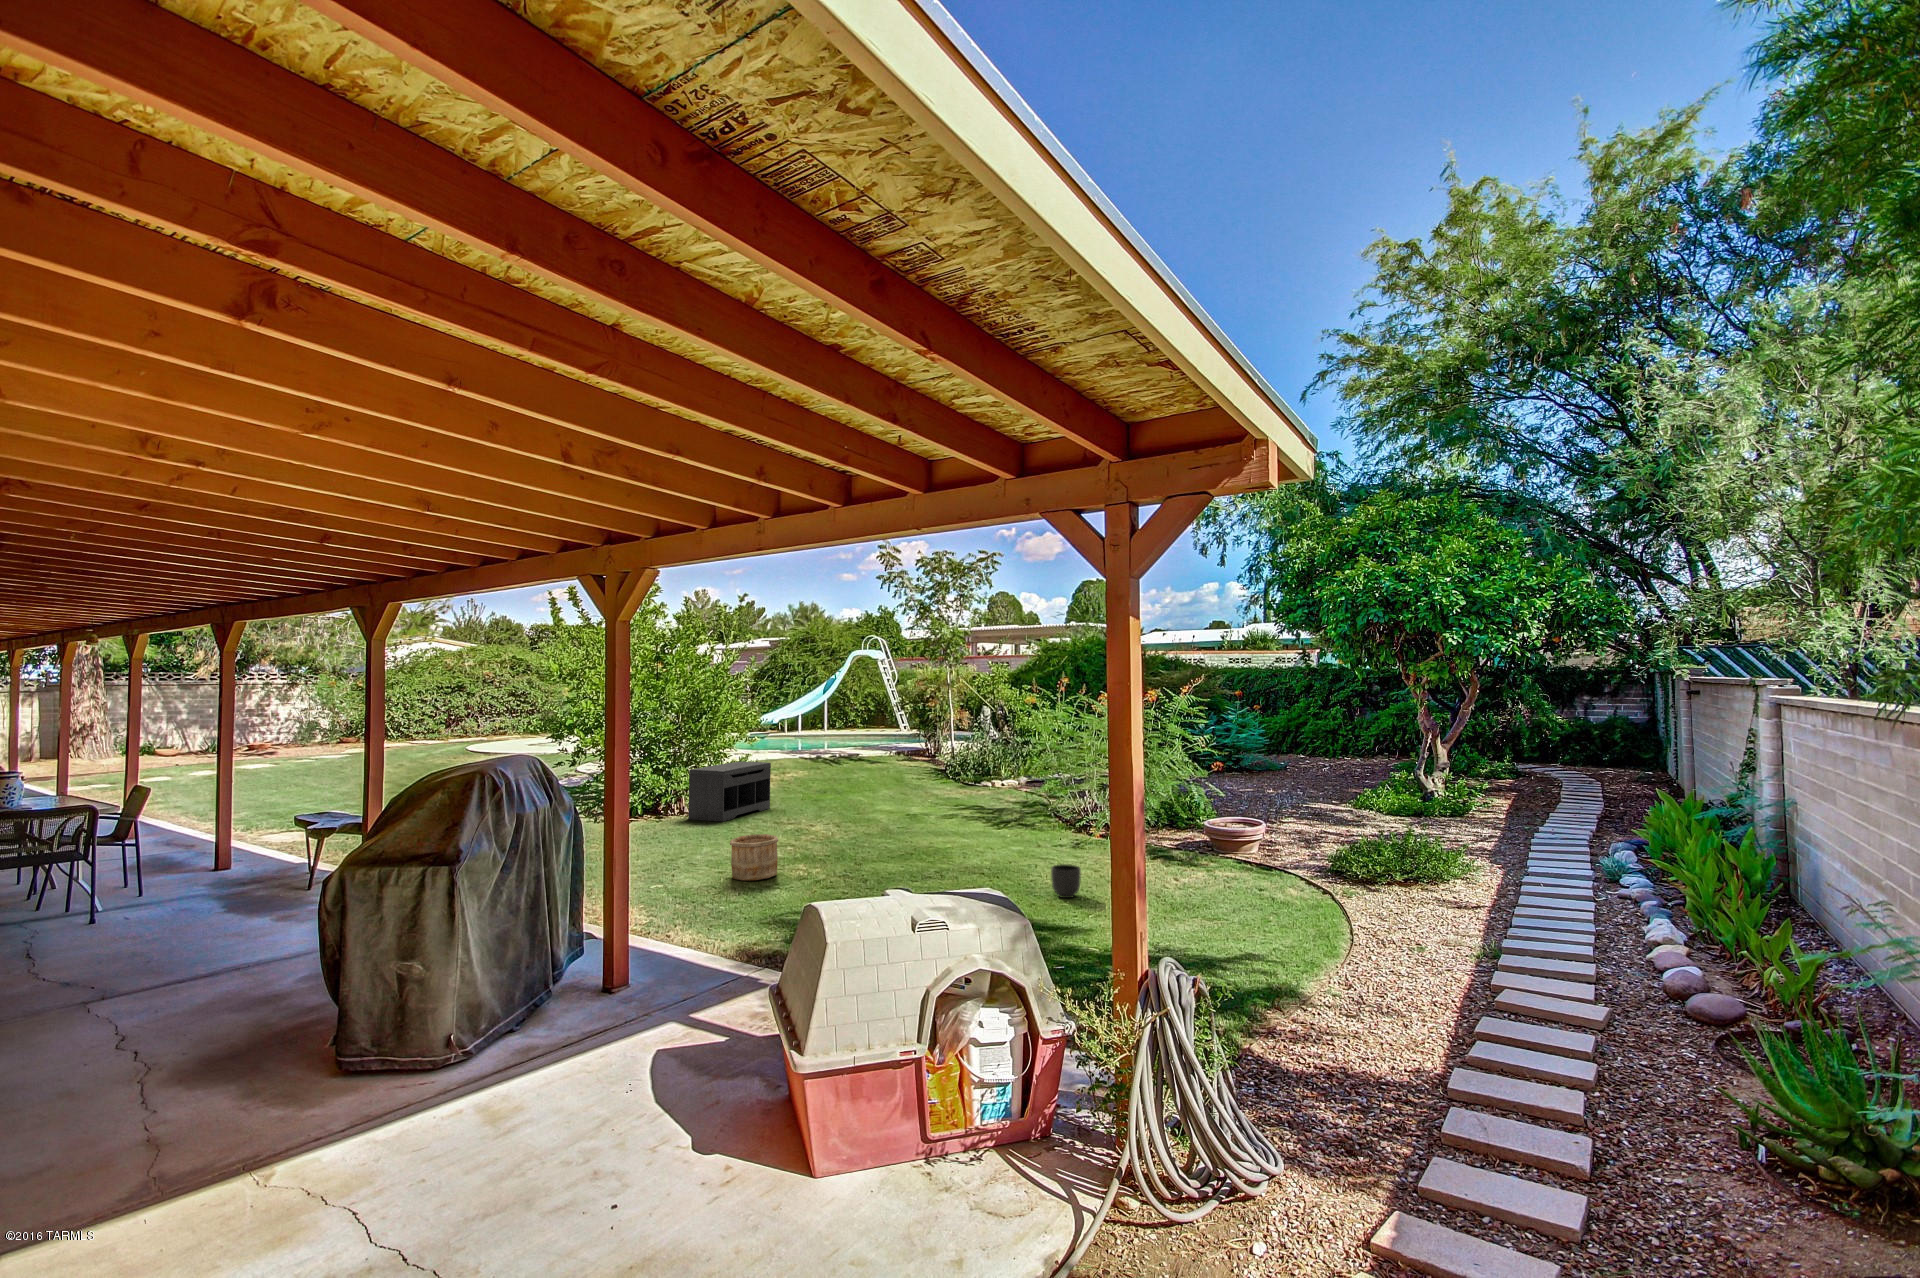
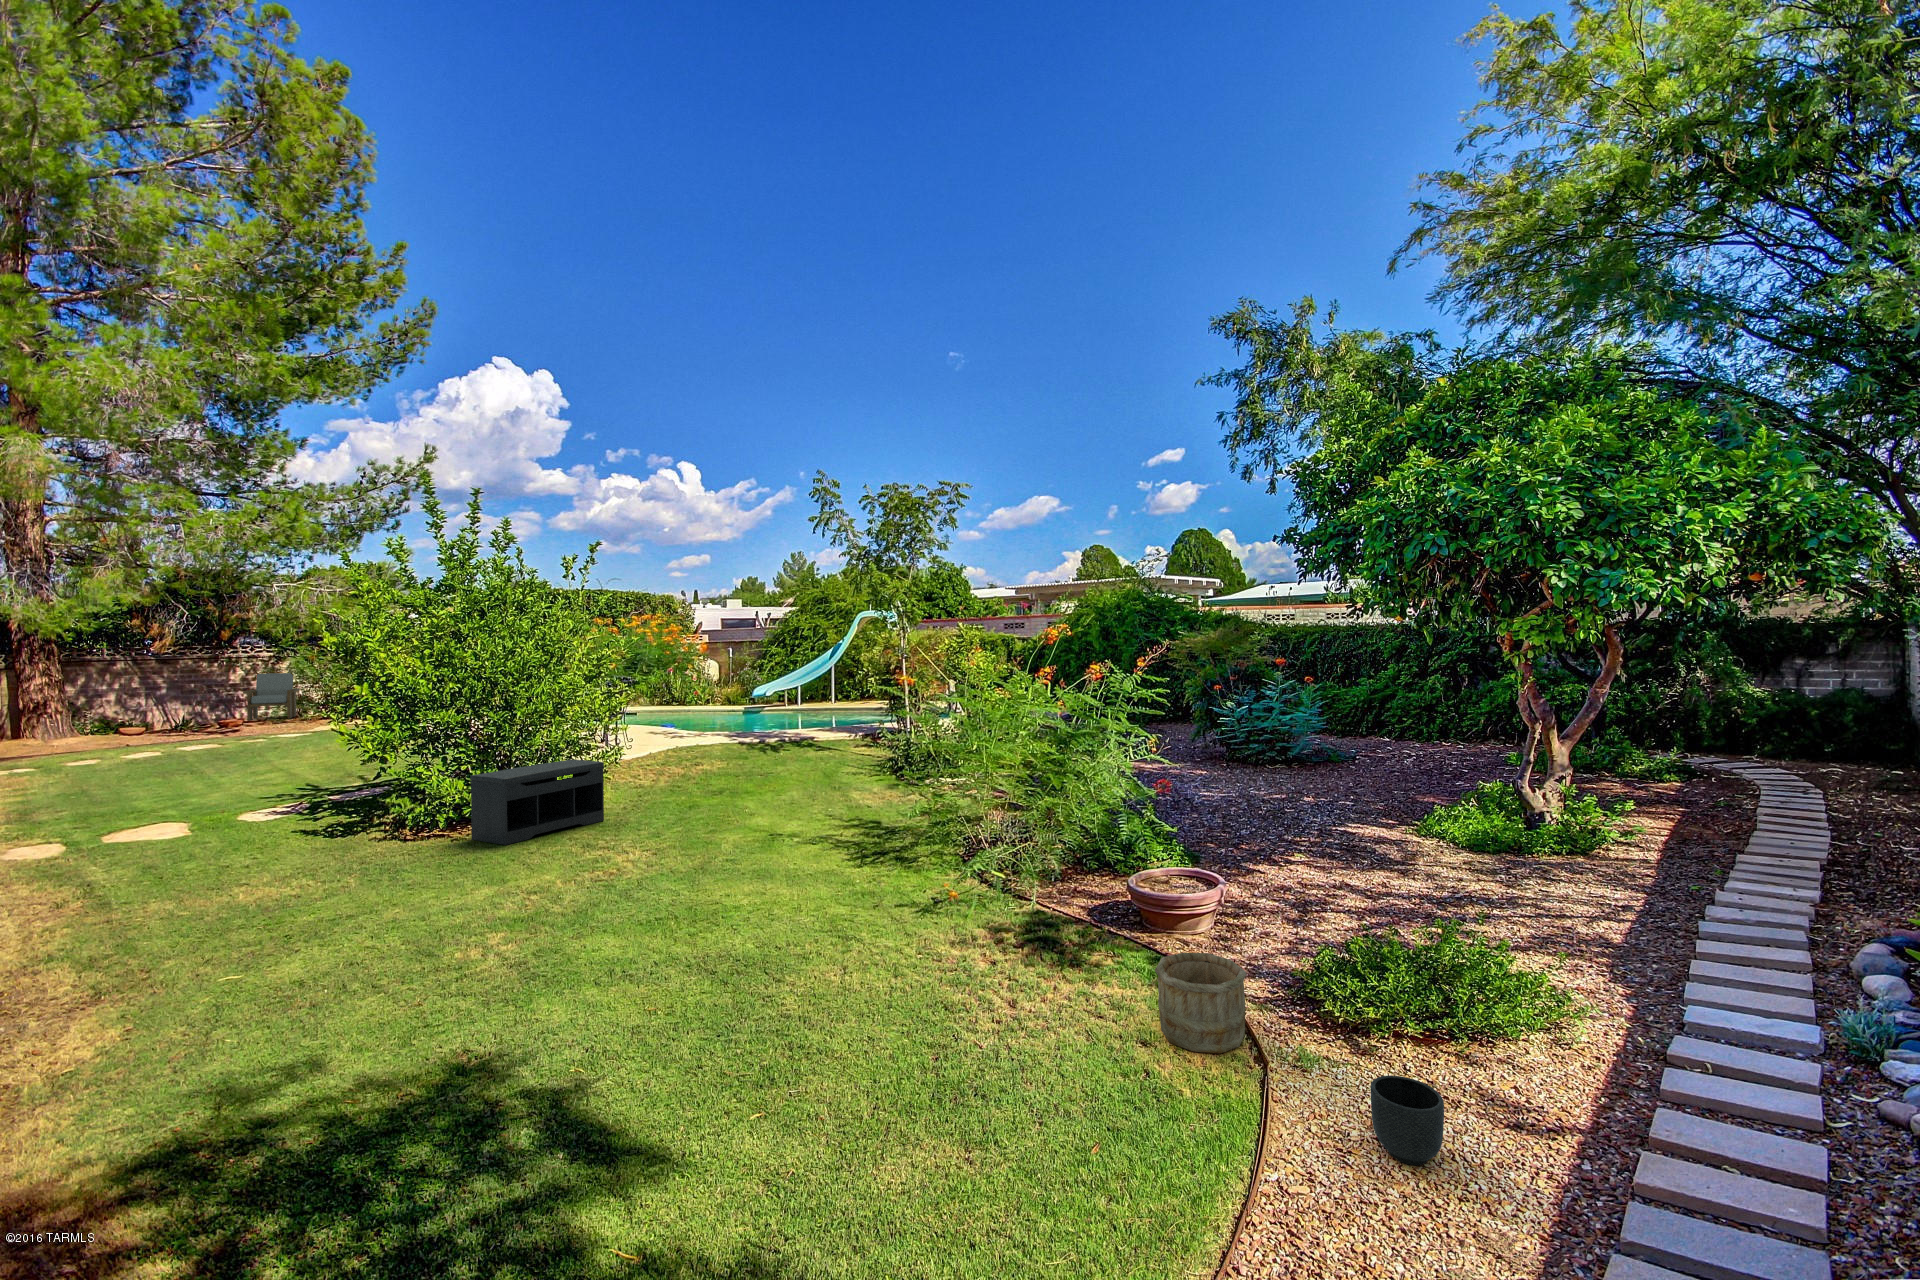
armchair: none [263,699,312,745] -> present [243,673,300,720]
wooden bucket: present [730,834,778,880] -> present [1155,953,1246,1053]
planter: present [1051,864,1081,898] -> present [1370,1075,1444,1165]

